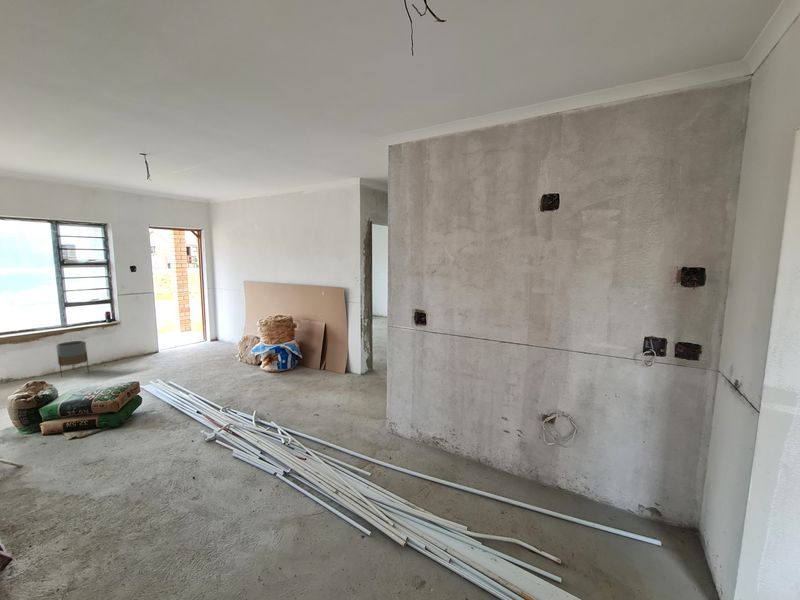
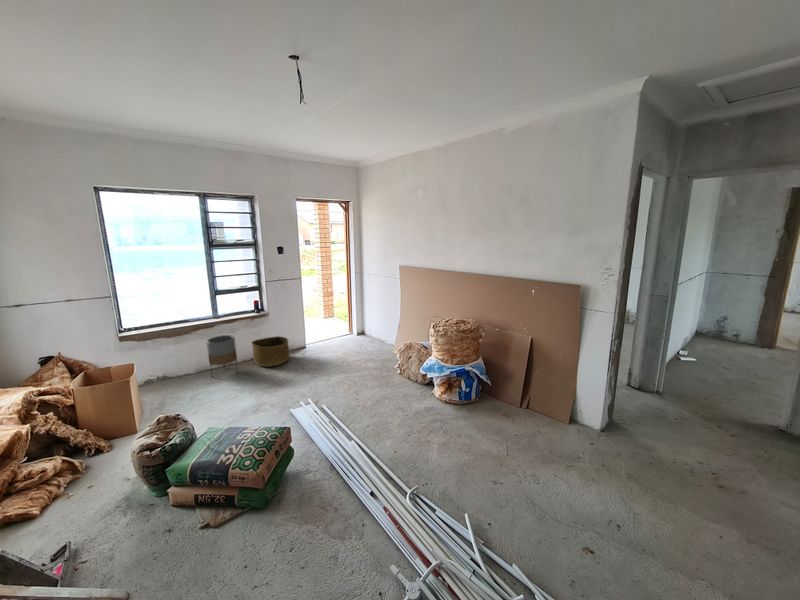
basket: none [103,342,141,366] -> present [252,336,289,367]

